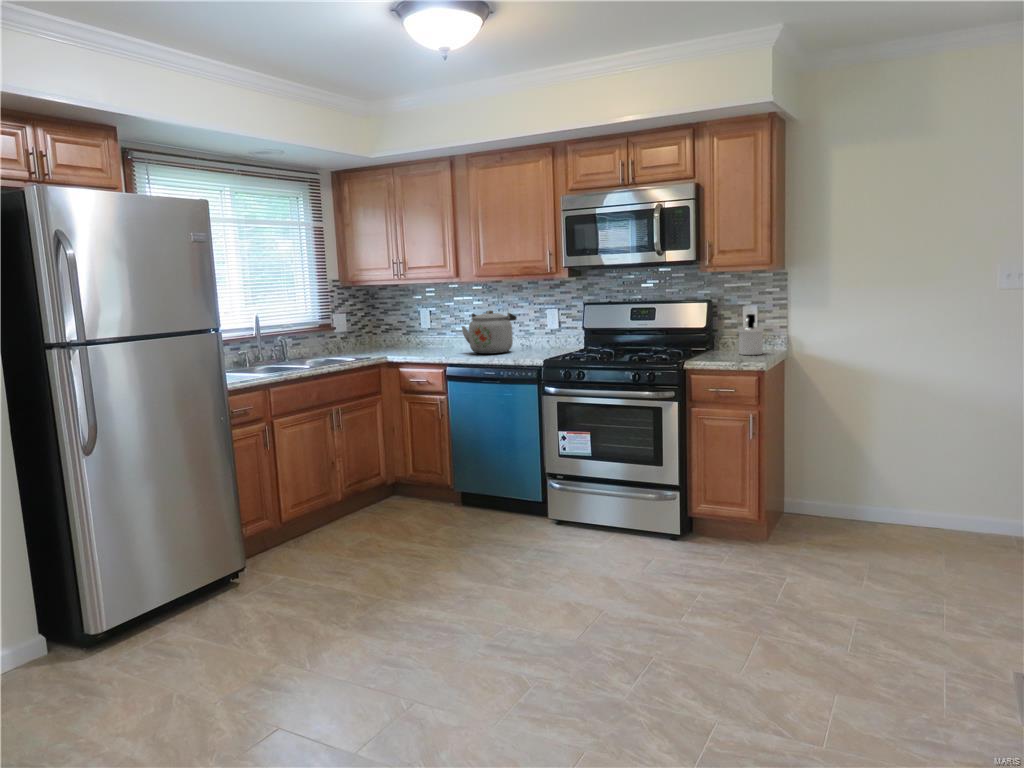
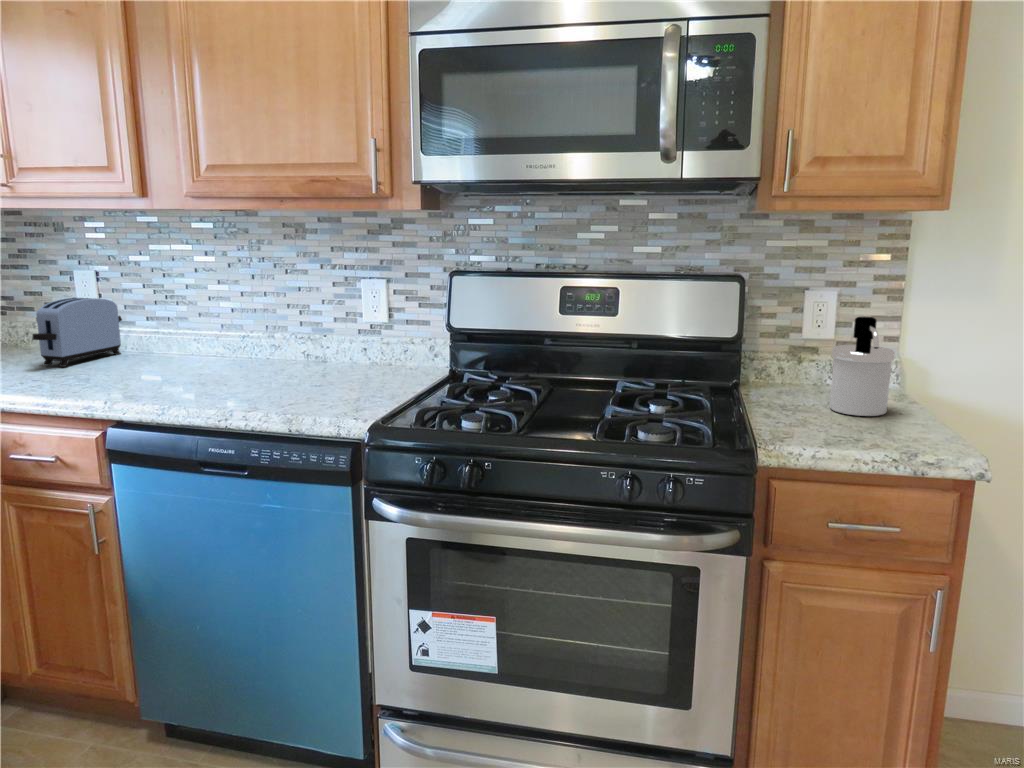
kettle: present [462,310,517,354] -> none [152,282,291,388]
toaster: none [410,321,442,350] -> present [33,298,122,367]

